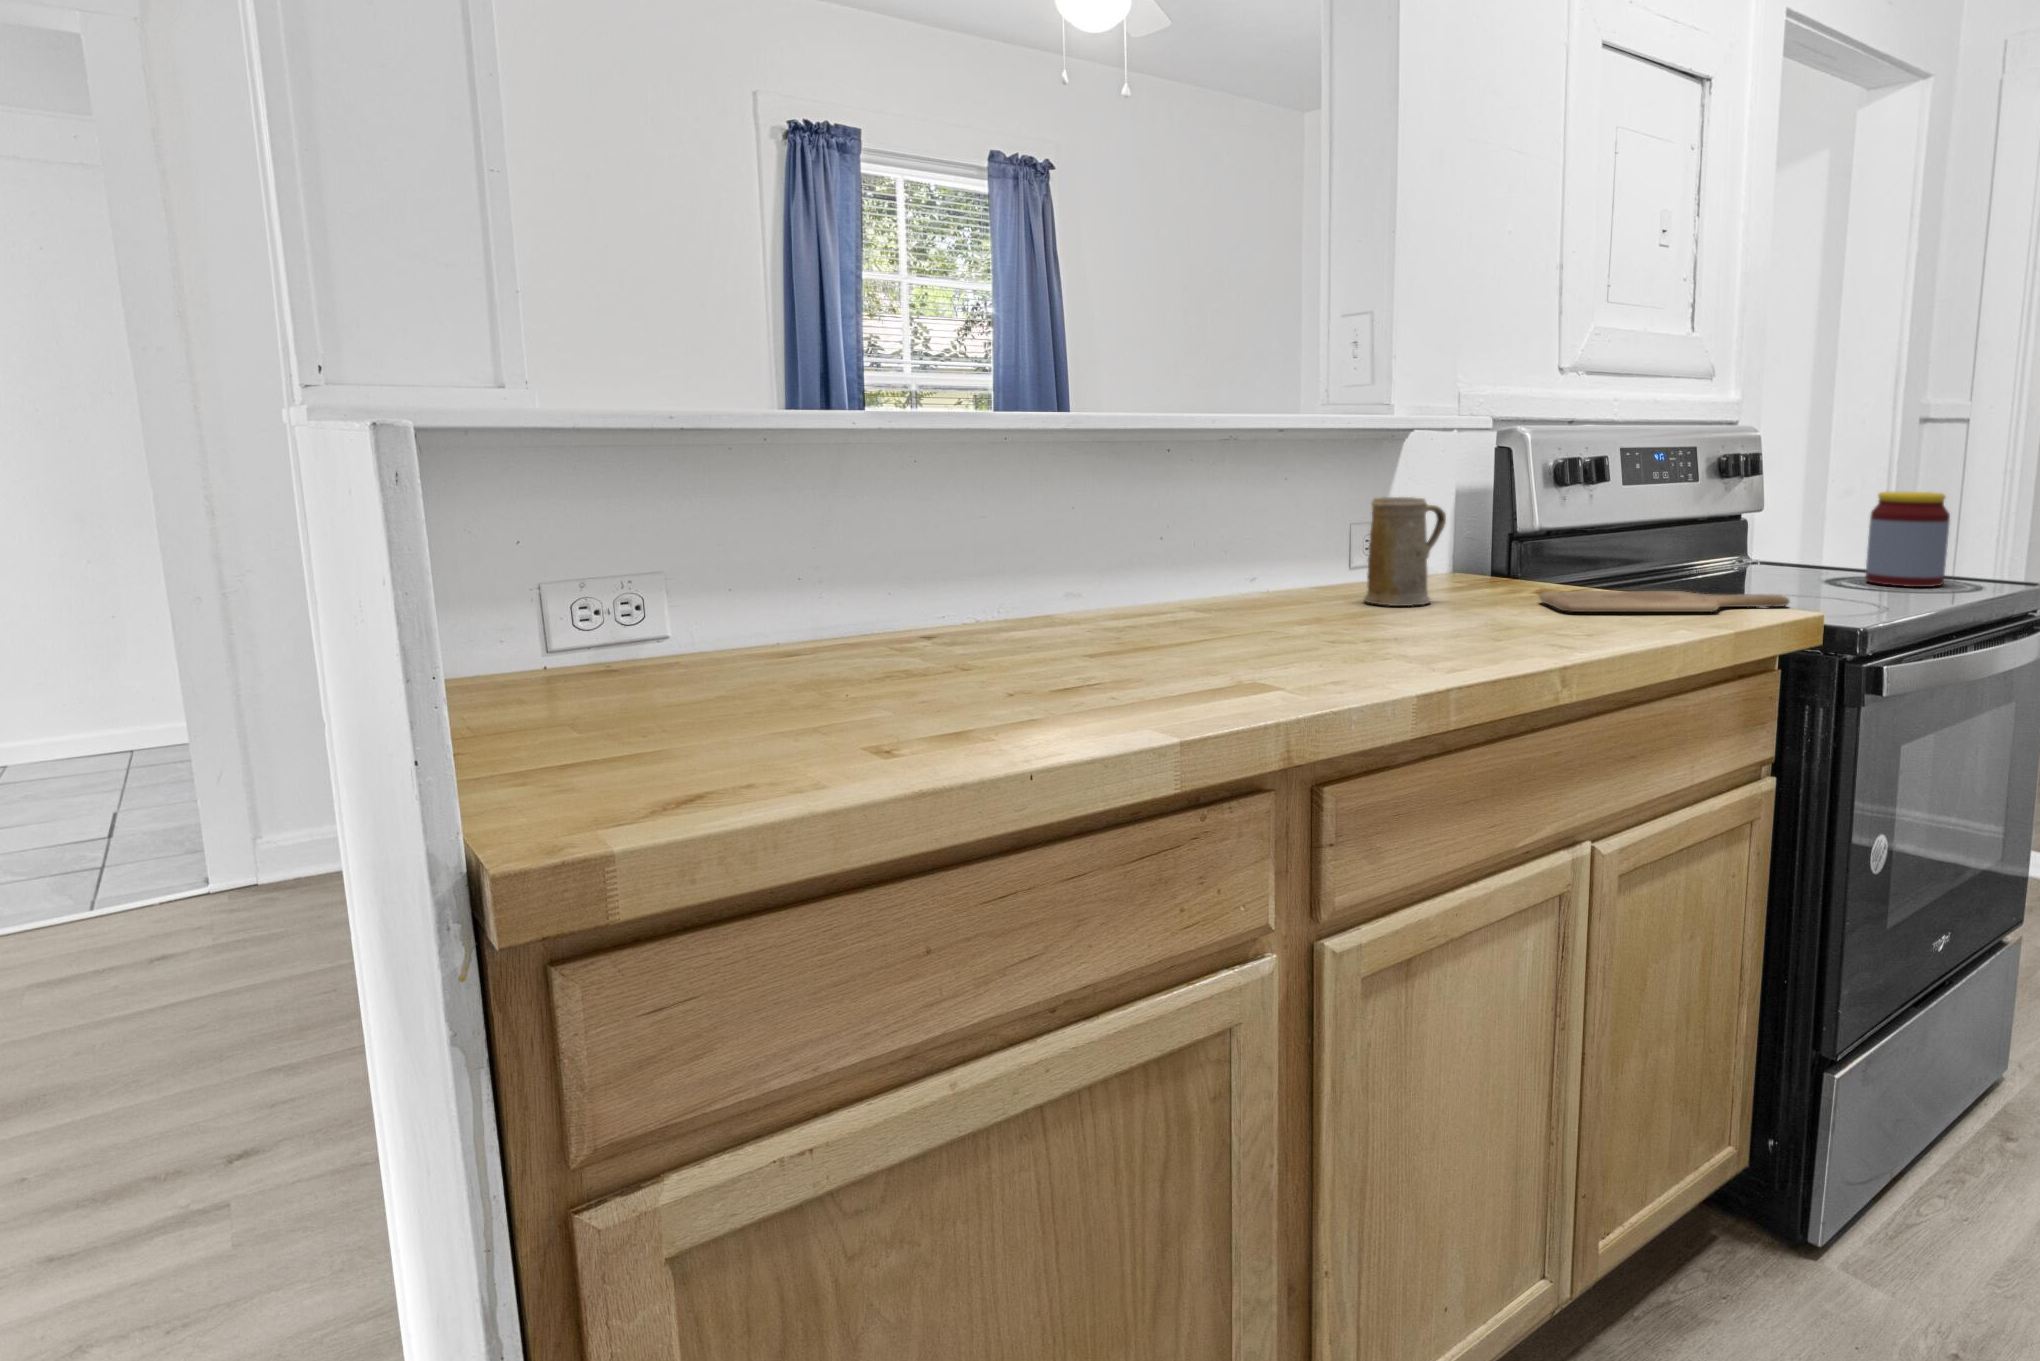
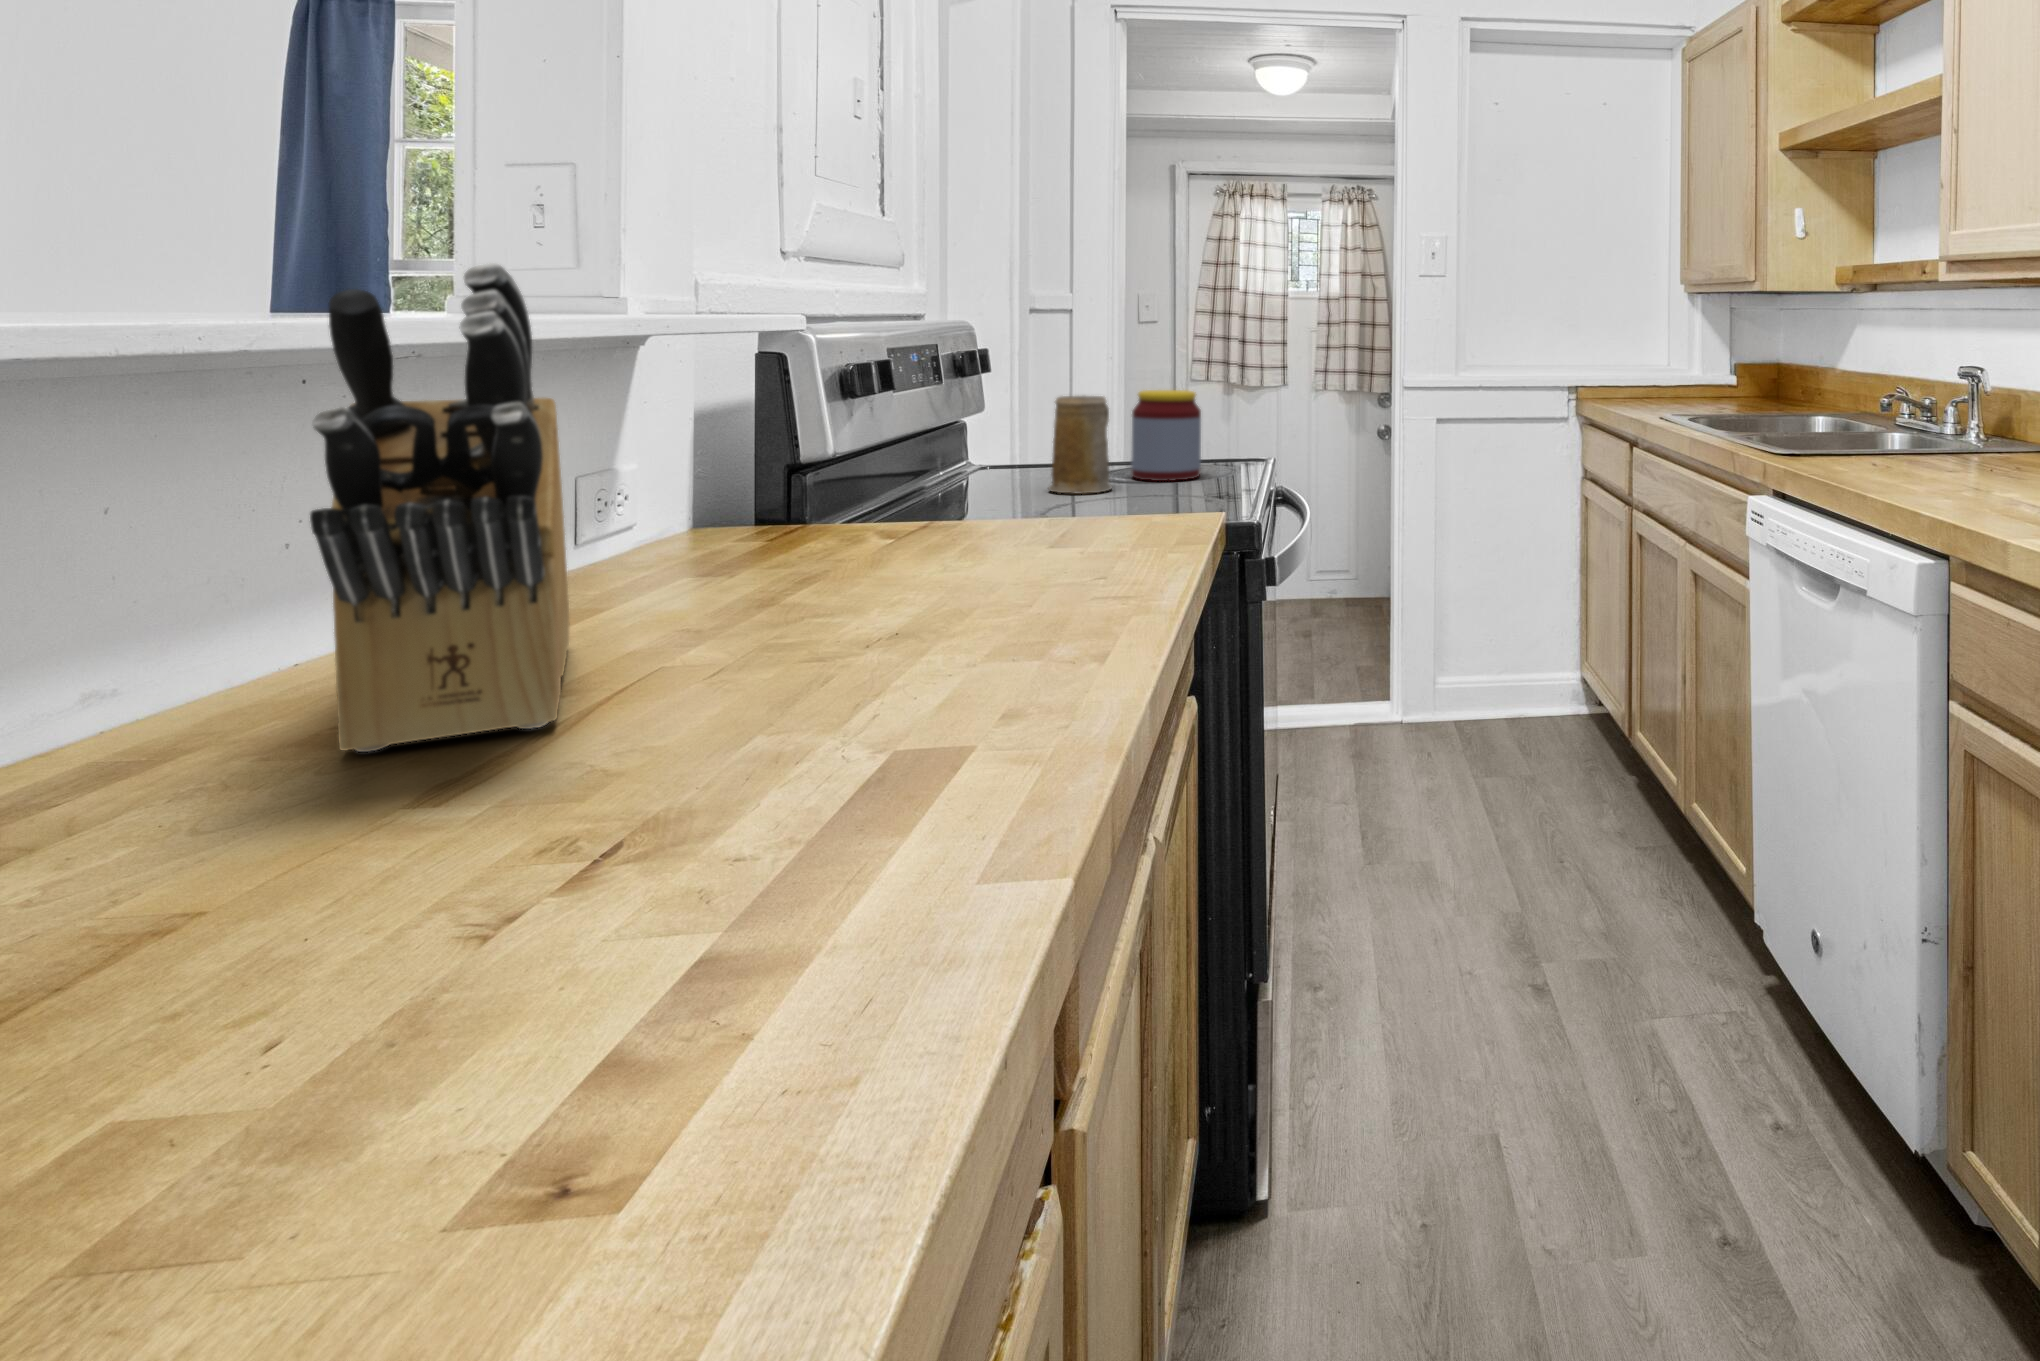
knife block: none [1032,365,1255,648] -> present [310,263,569,752]
mug: present [1364,497,1446,606] -> present [1048,396,1112,494]
cutting board: present [1539,591,1789,612] -> none [896,505,1146,555]

